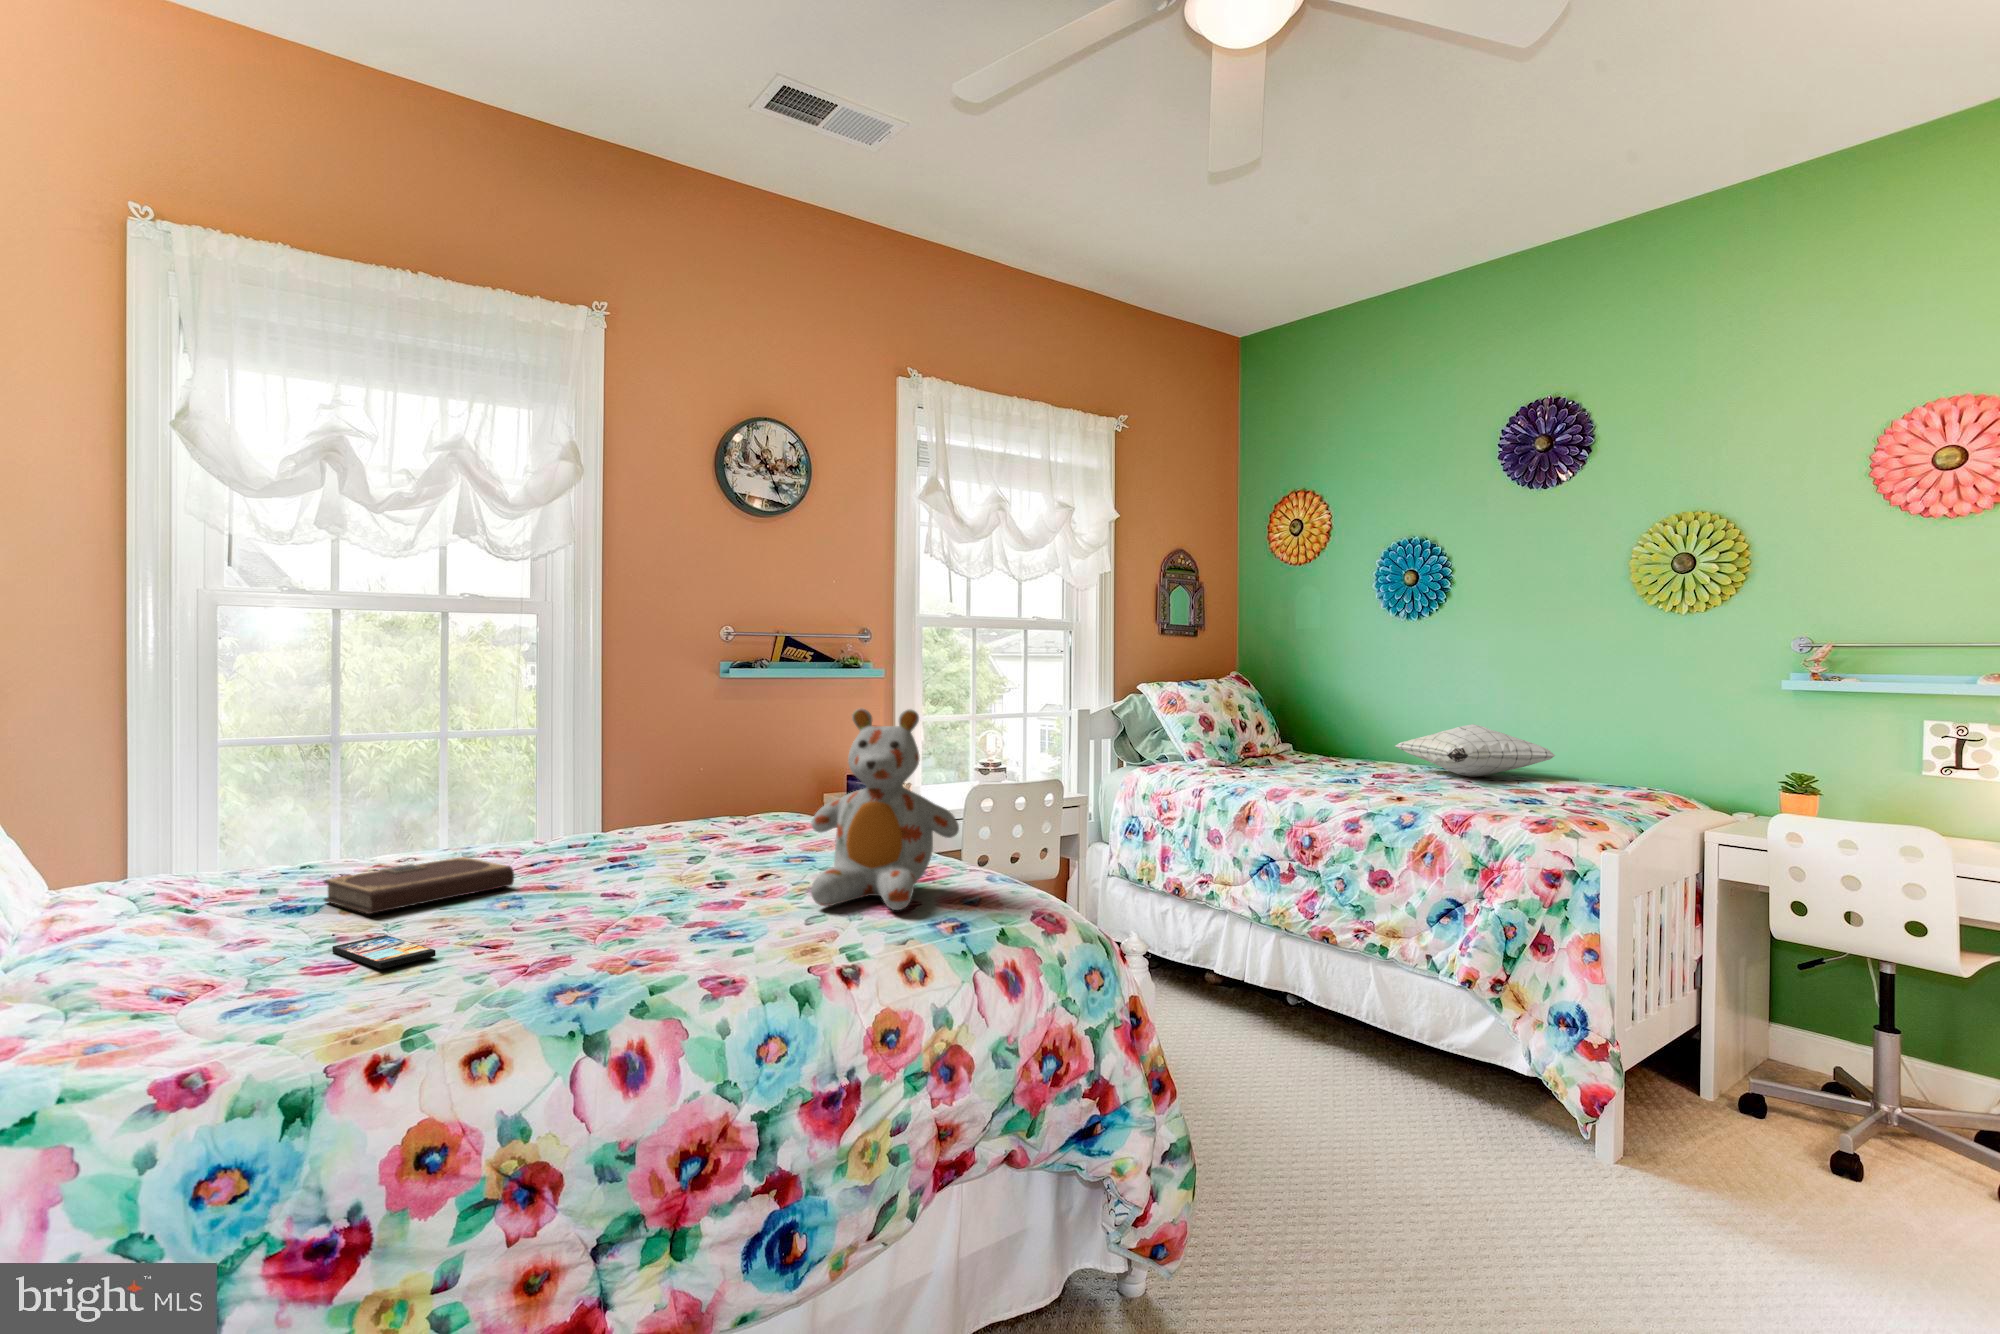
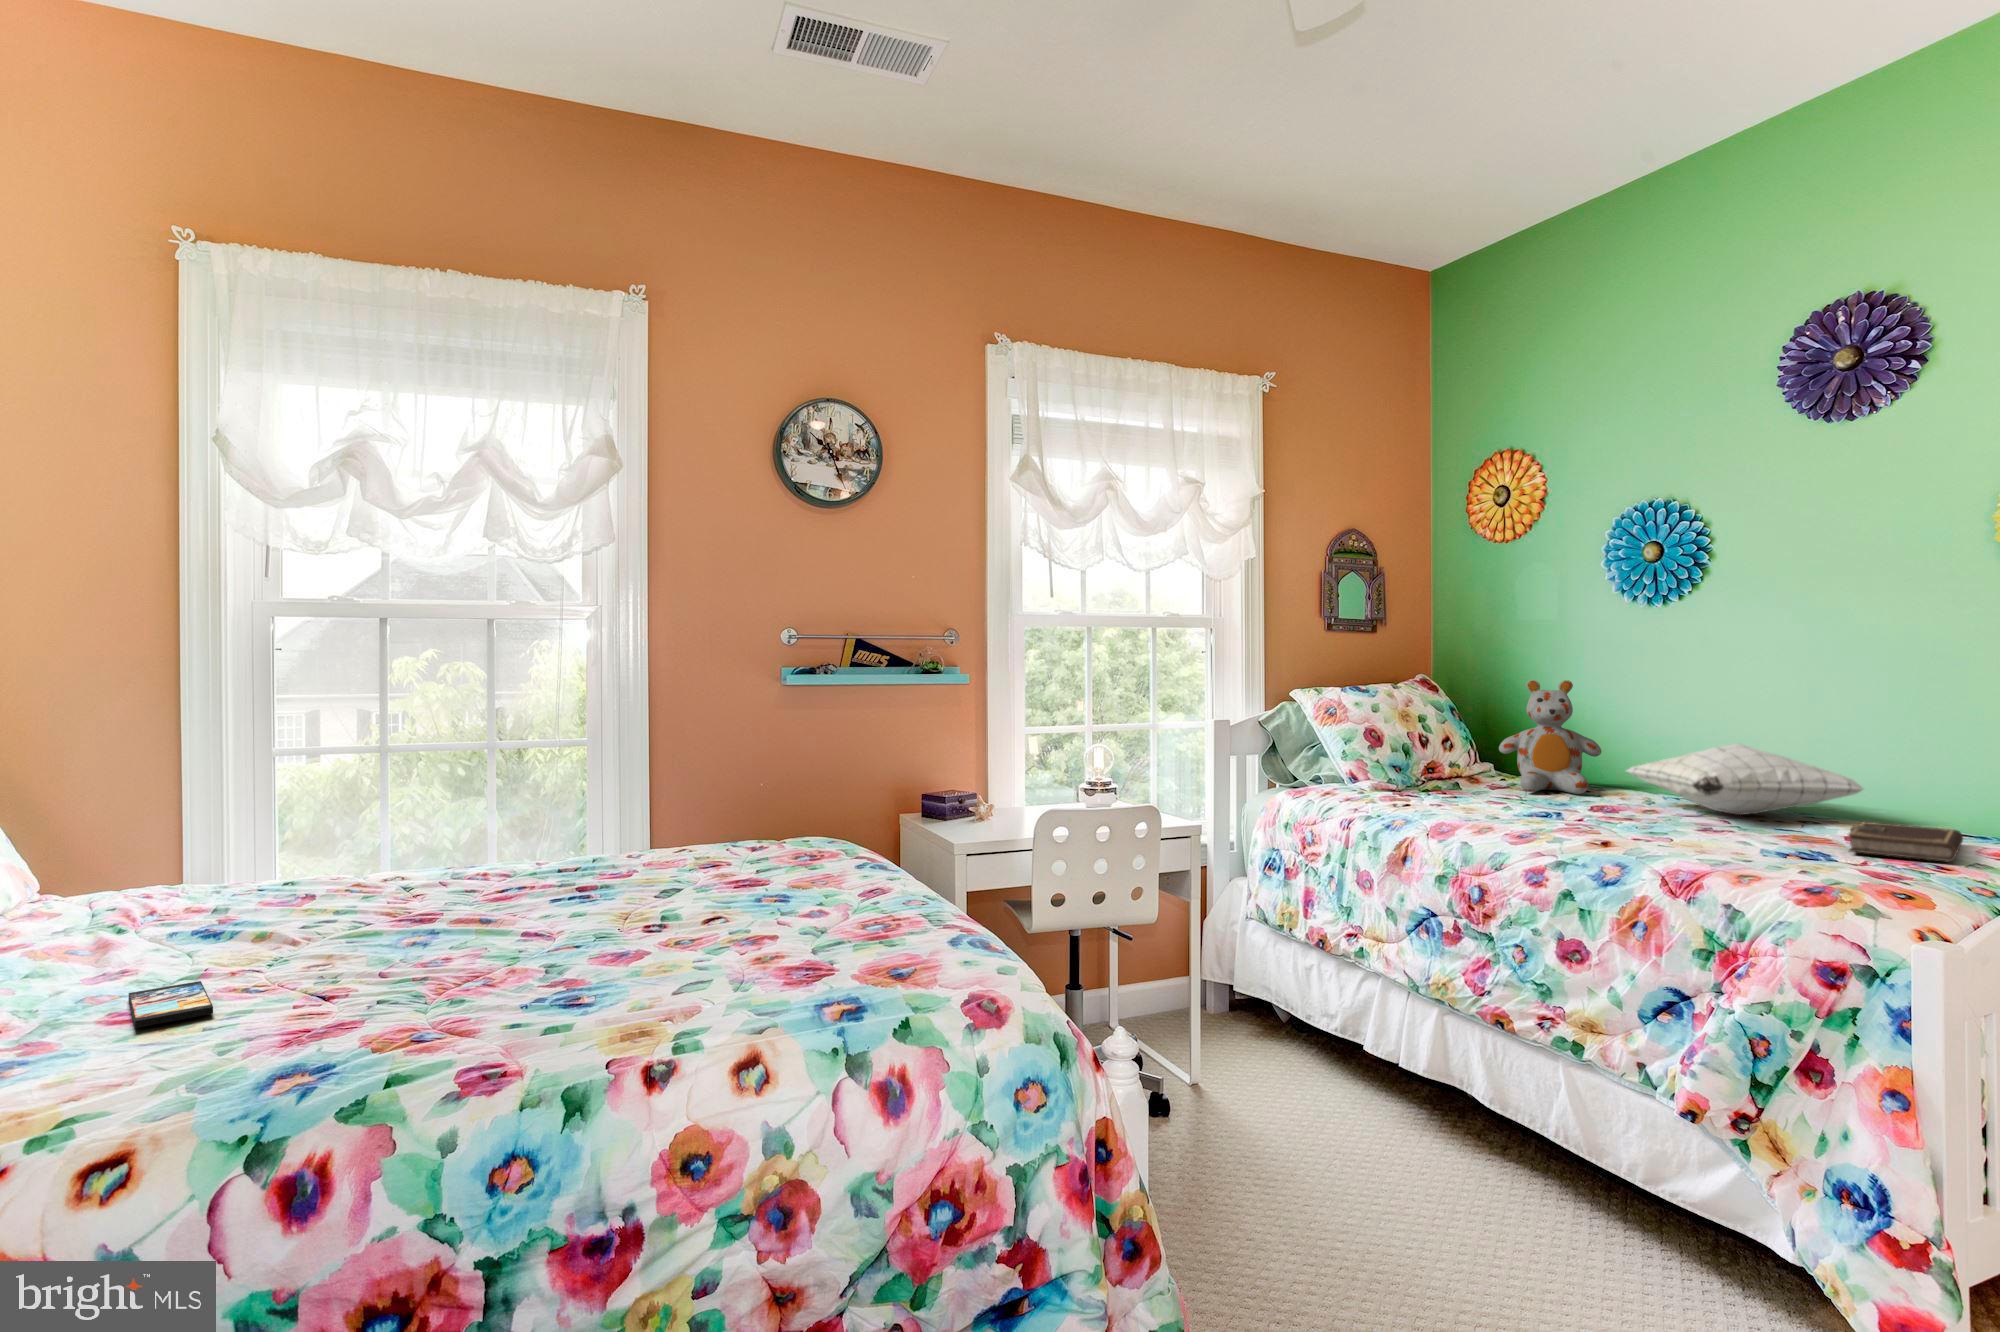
stuffed bear: present [811,708,959,910] -> present [1499,680,1602,794]
notebook: present [324,857,514,914] -> present [1849,822,1963,862]

